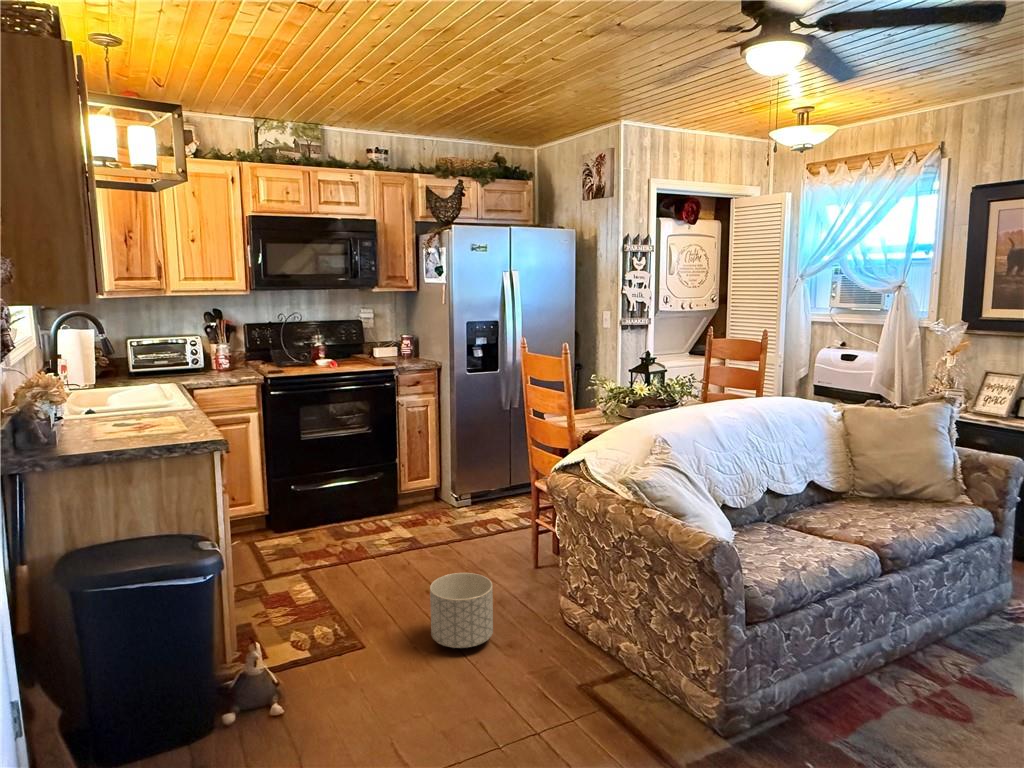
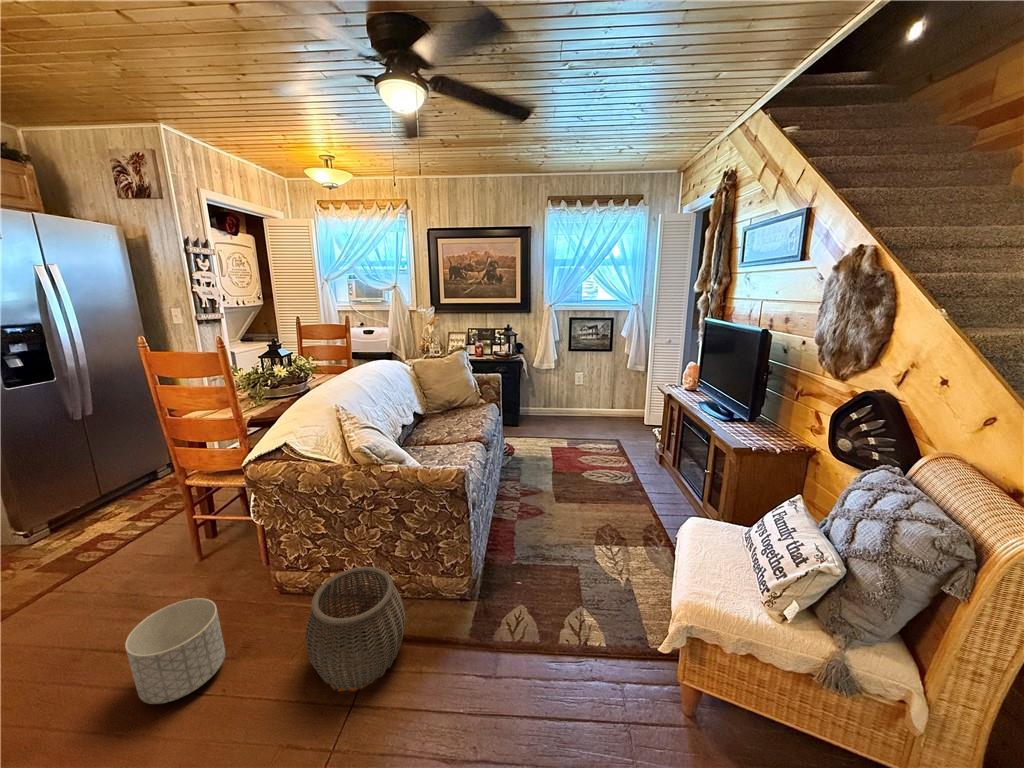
woven basket: none [521,608,625,734] -> present [305,567,406,690]

